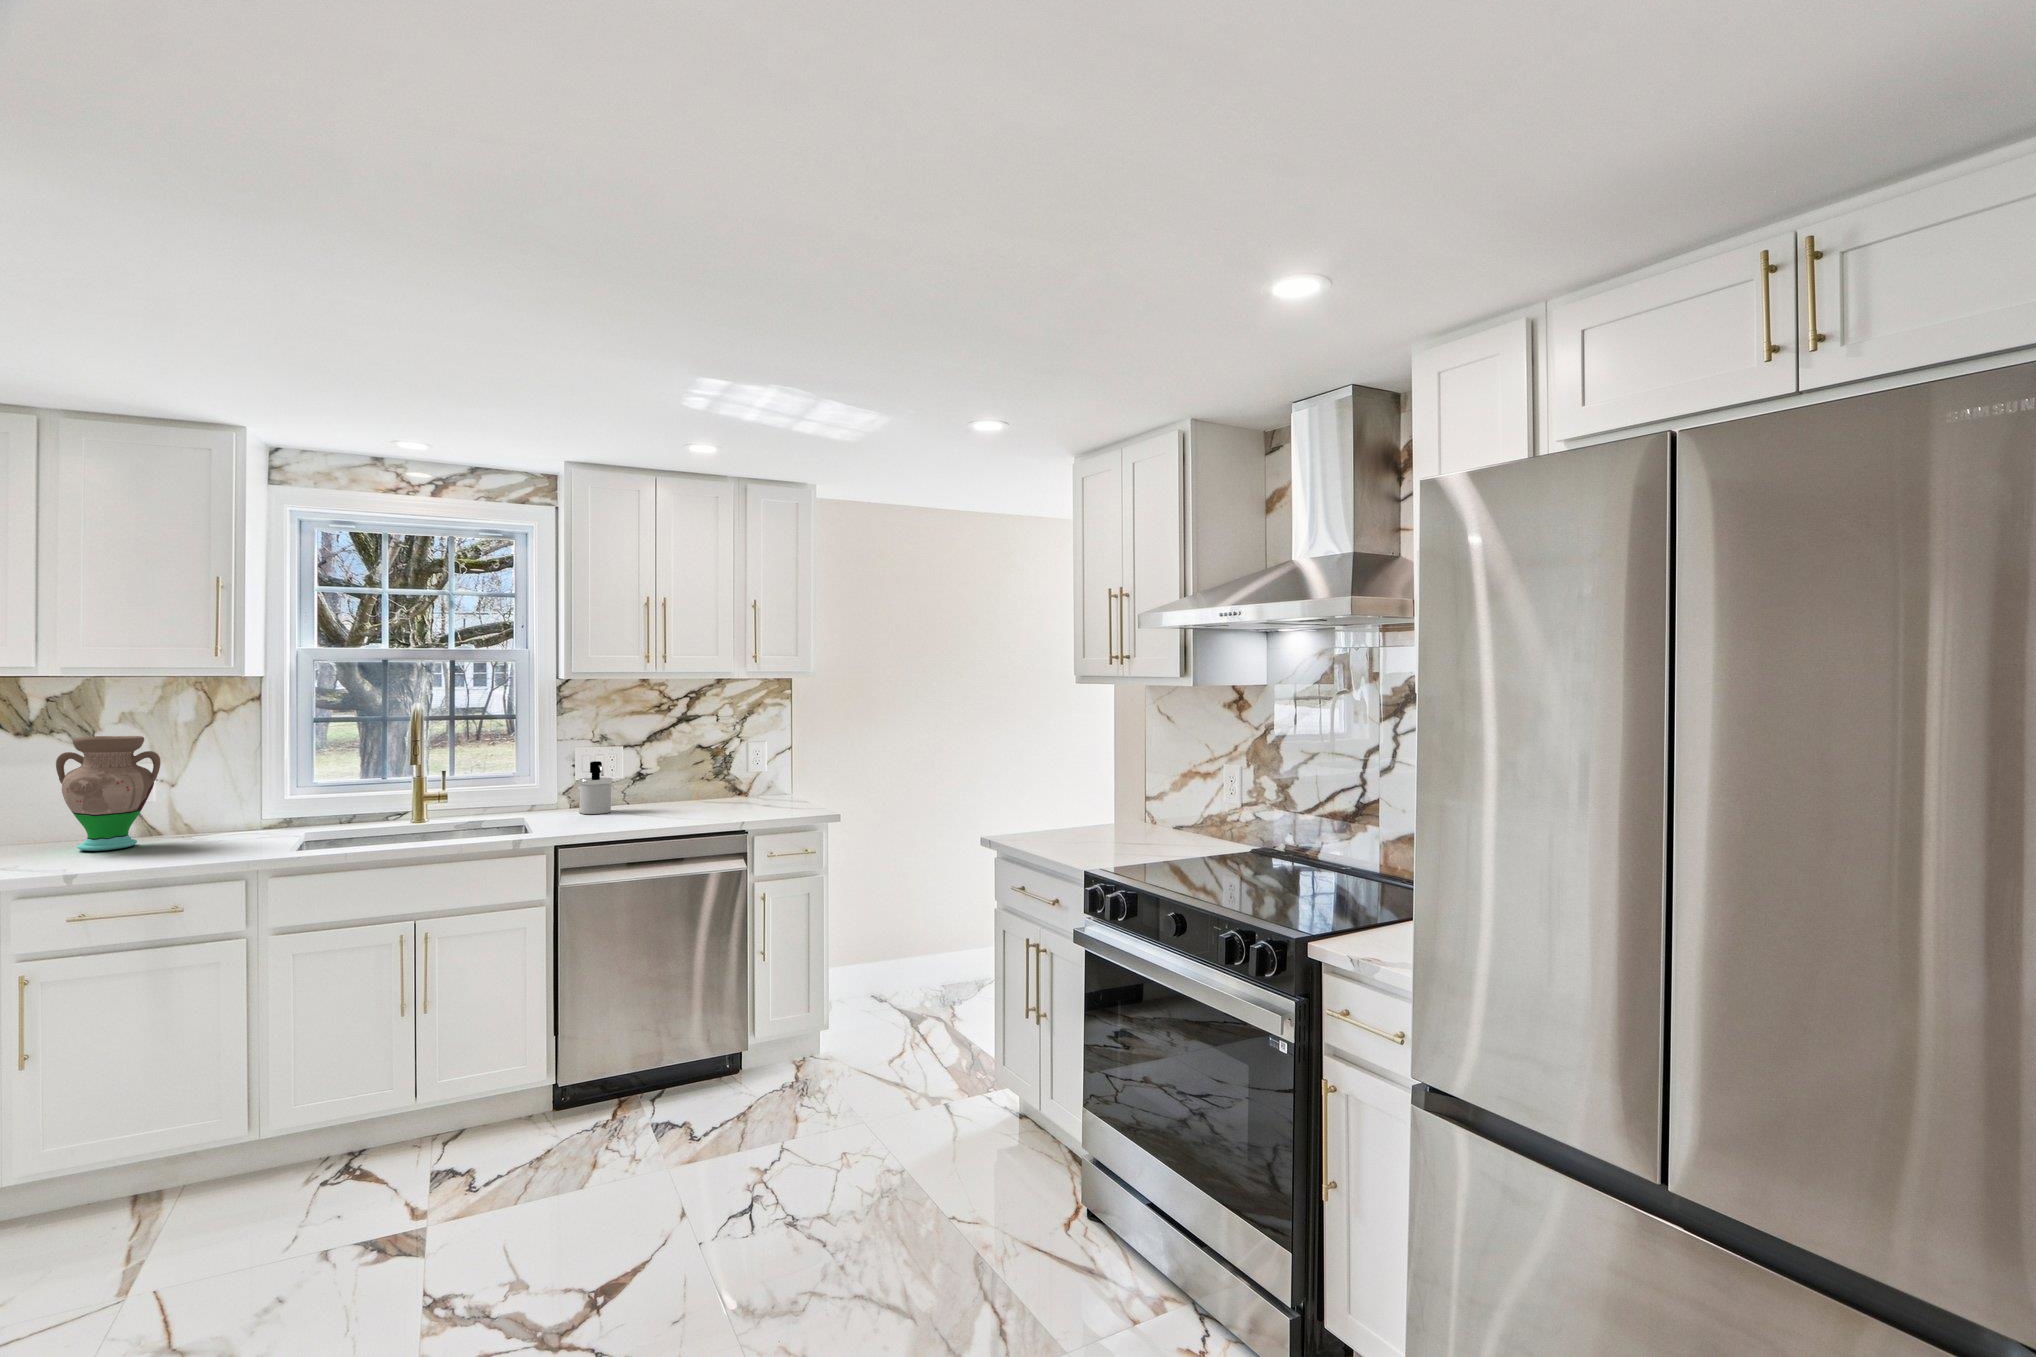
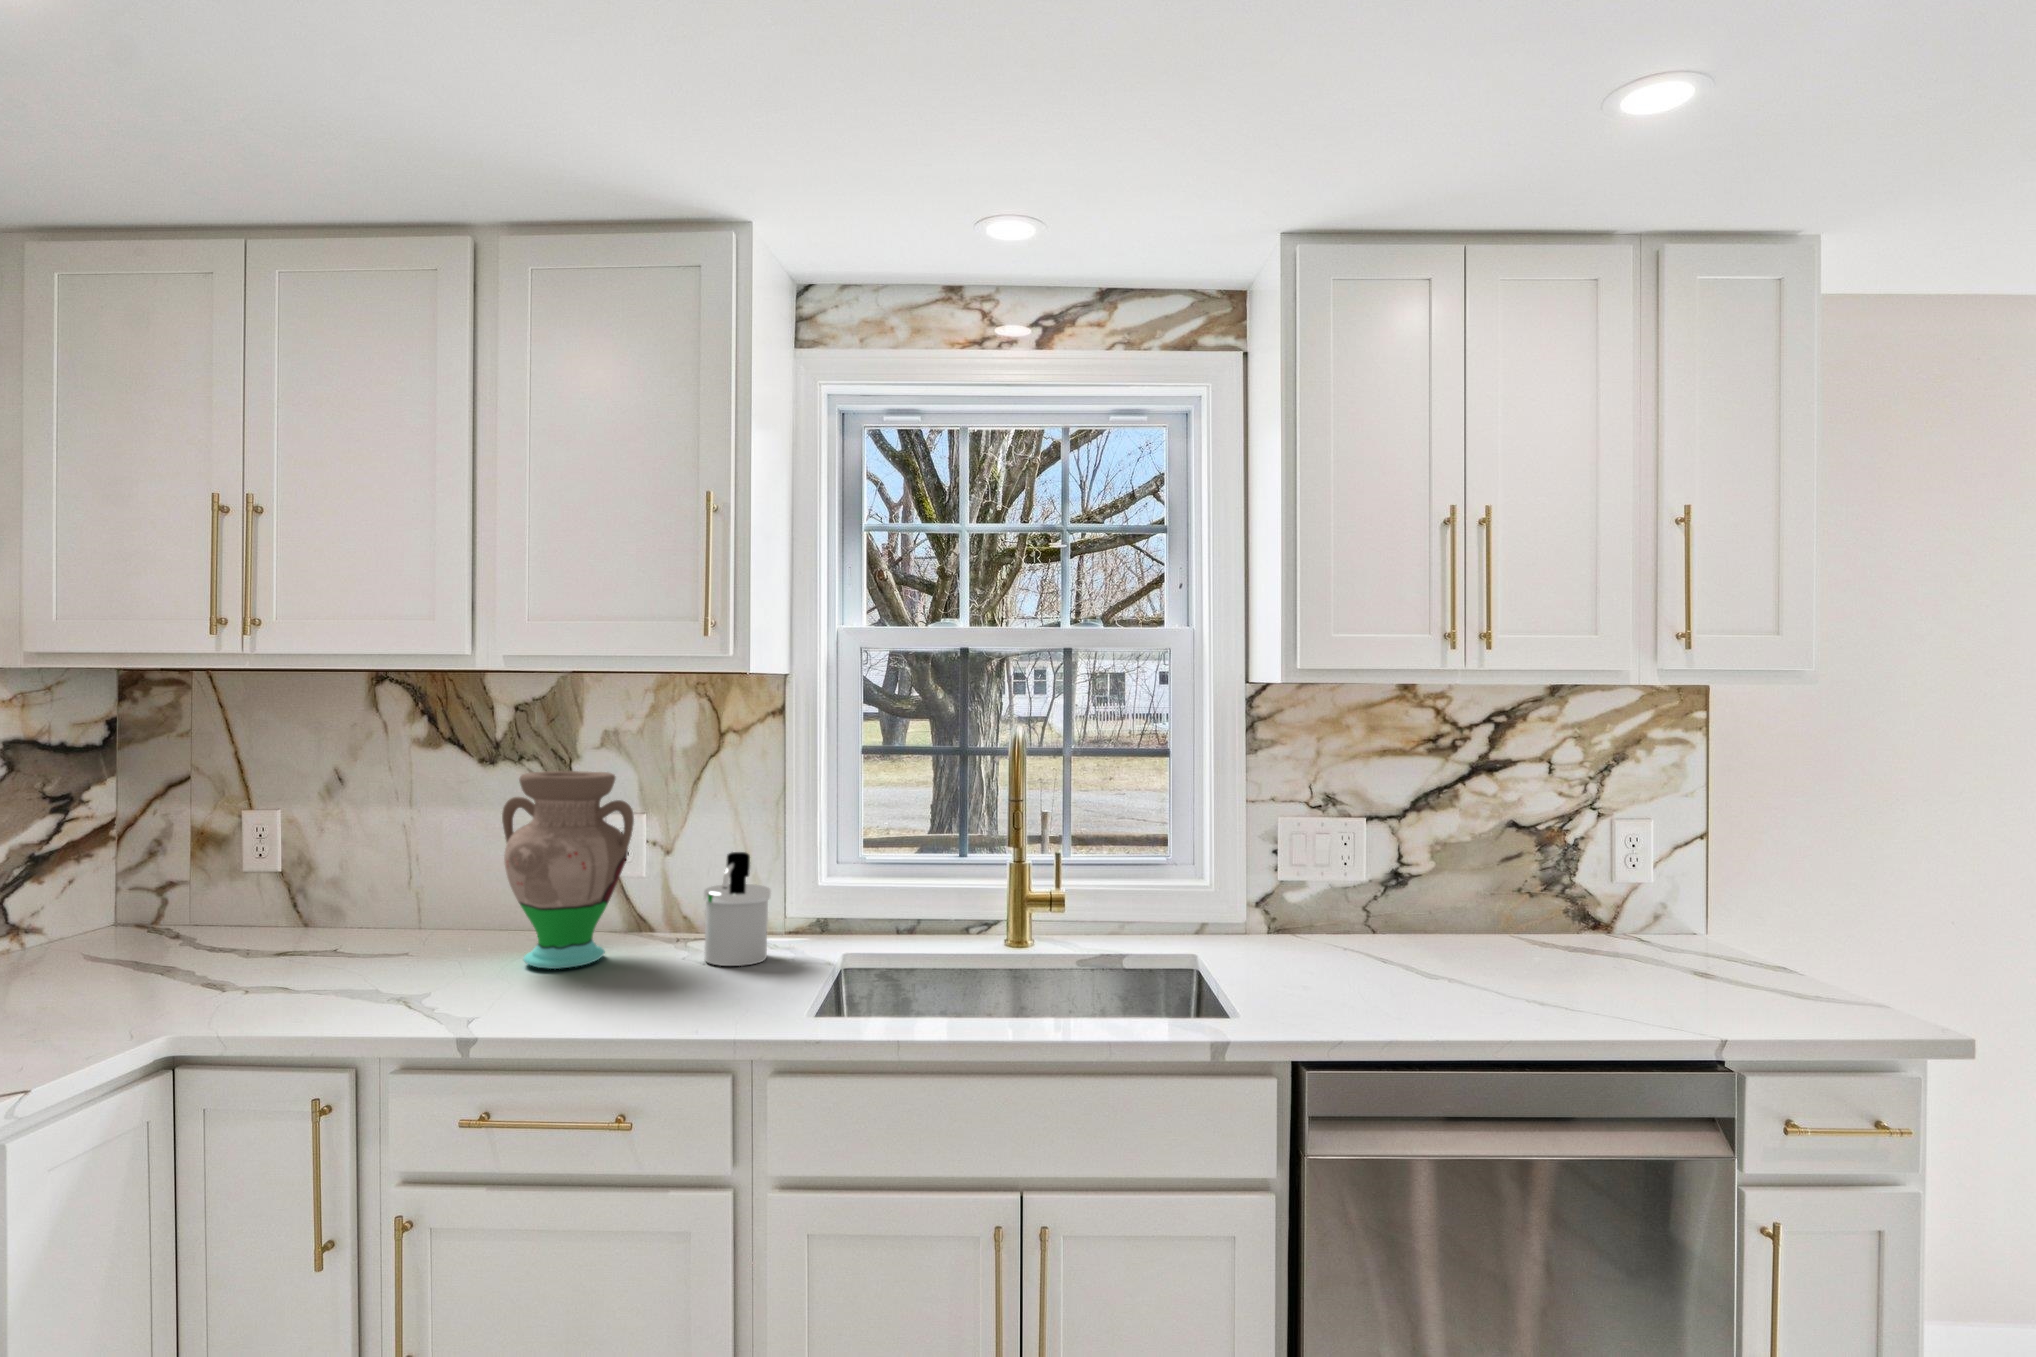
soap dispenser: present [579,761,612,814] -> present [704,852,771,966]

